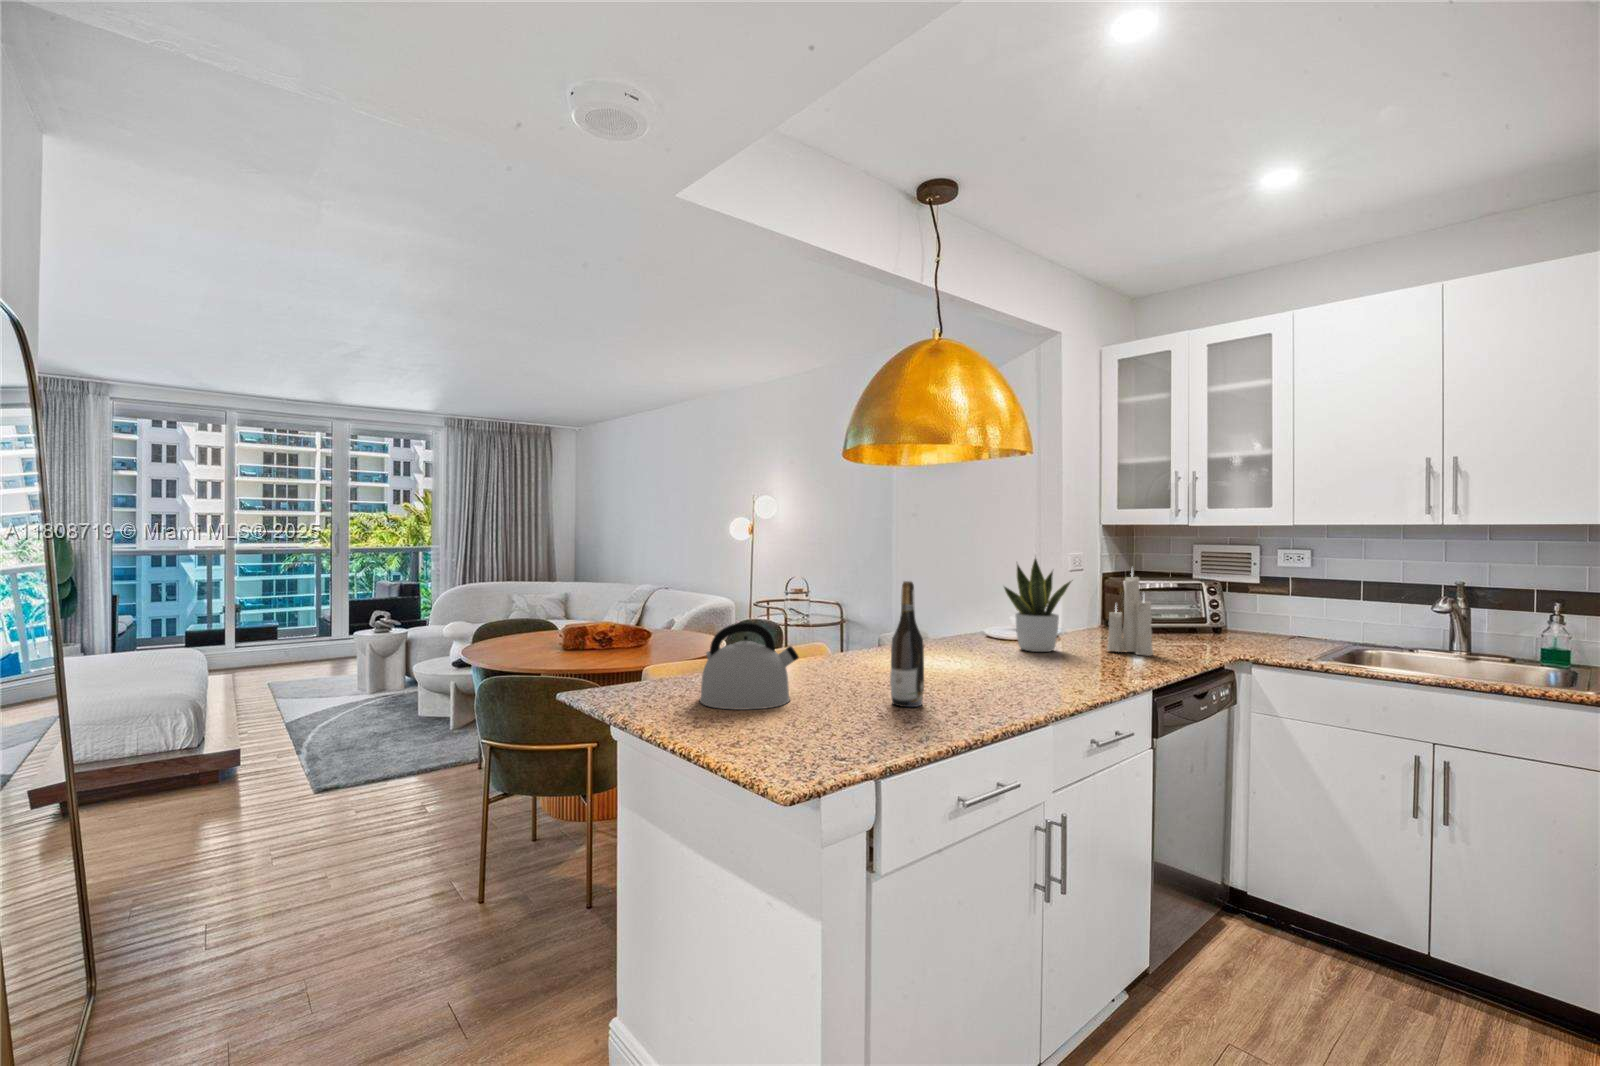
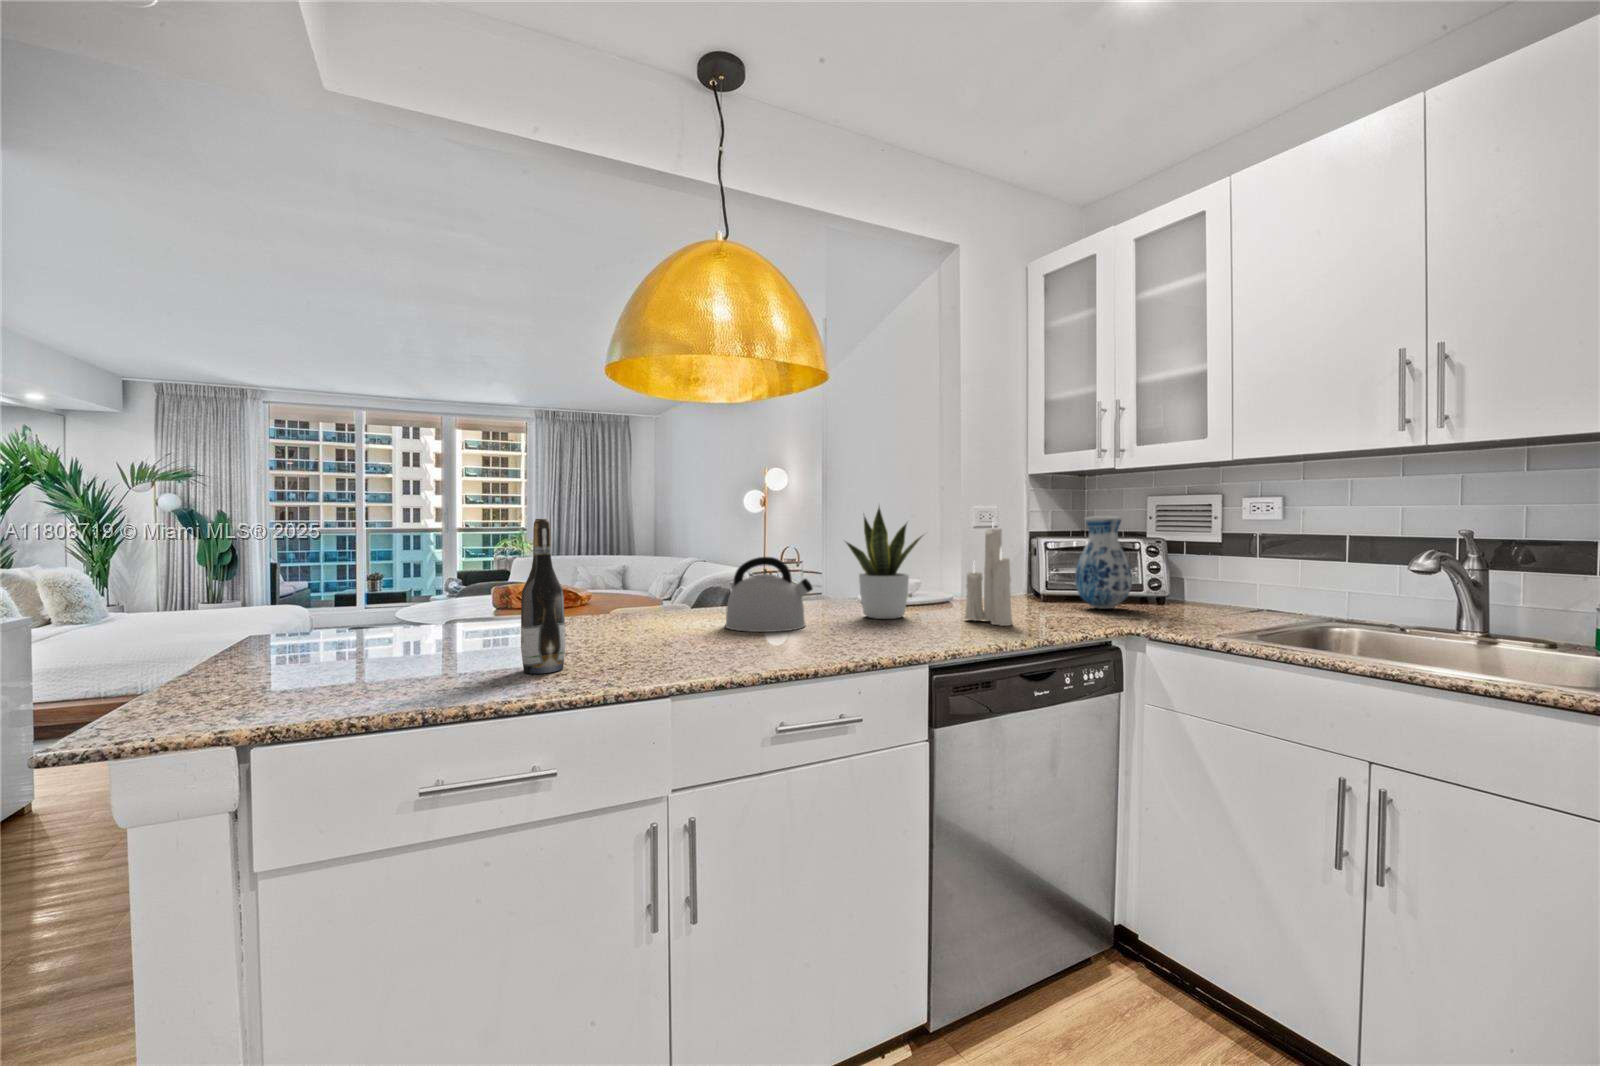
vase: none [1161,564,1208,639] -> present [1075,516,1132,609]
kettle: present [700,622,799,710] -> present [725,557,813,632]

